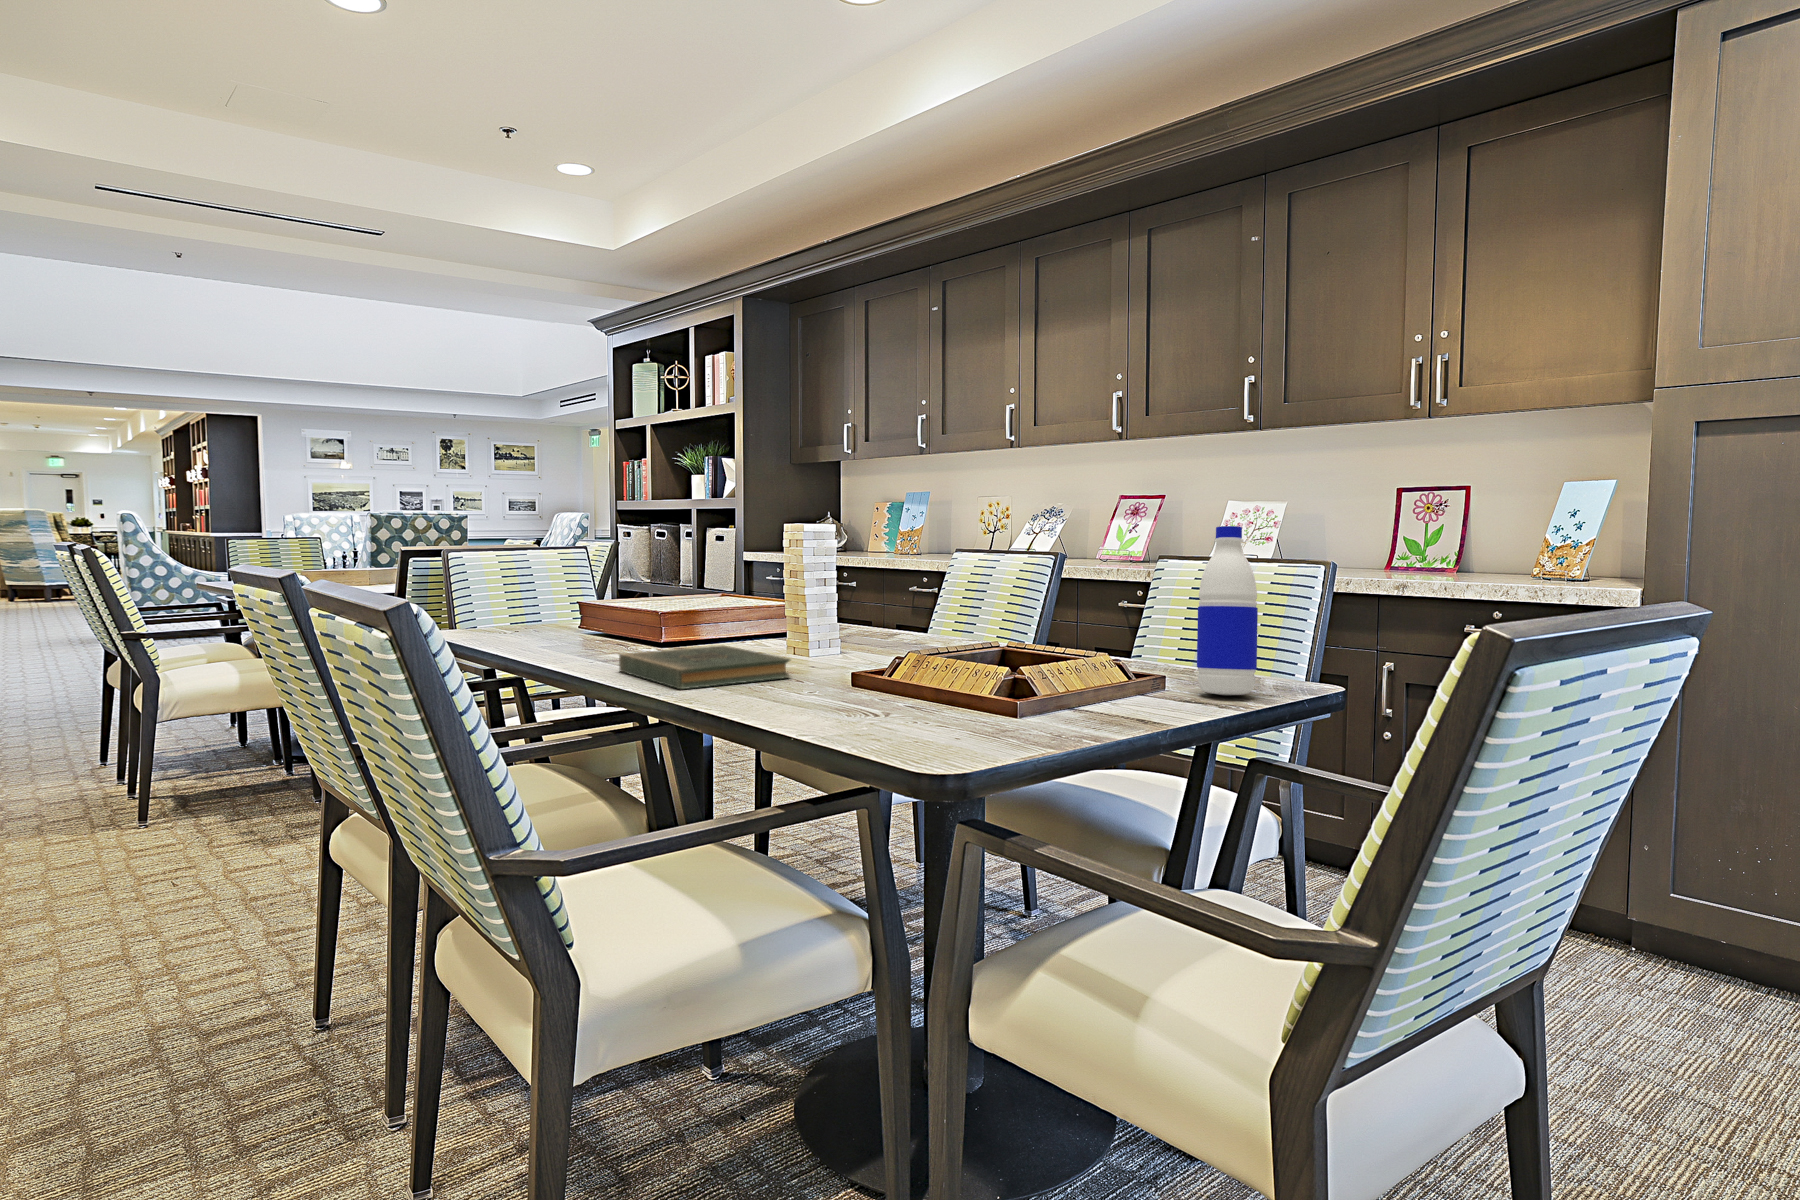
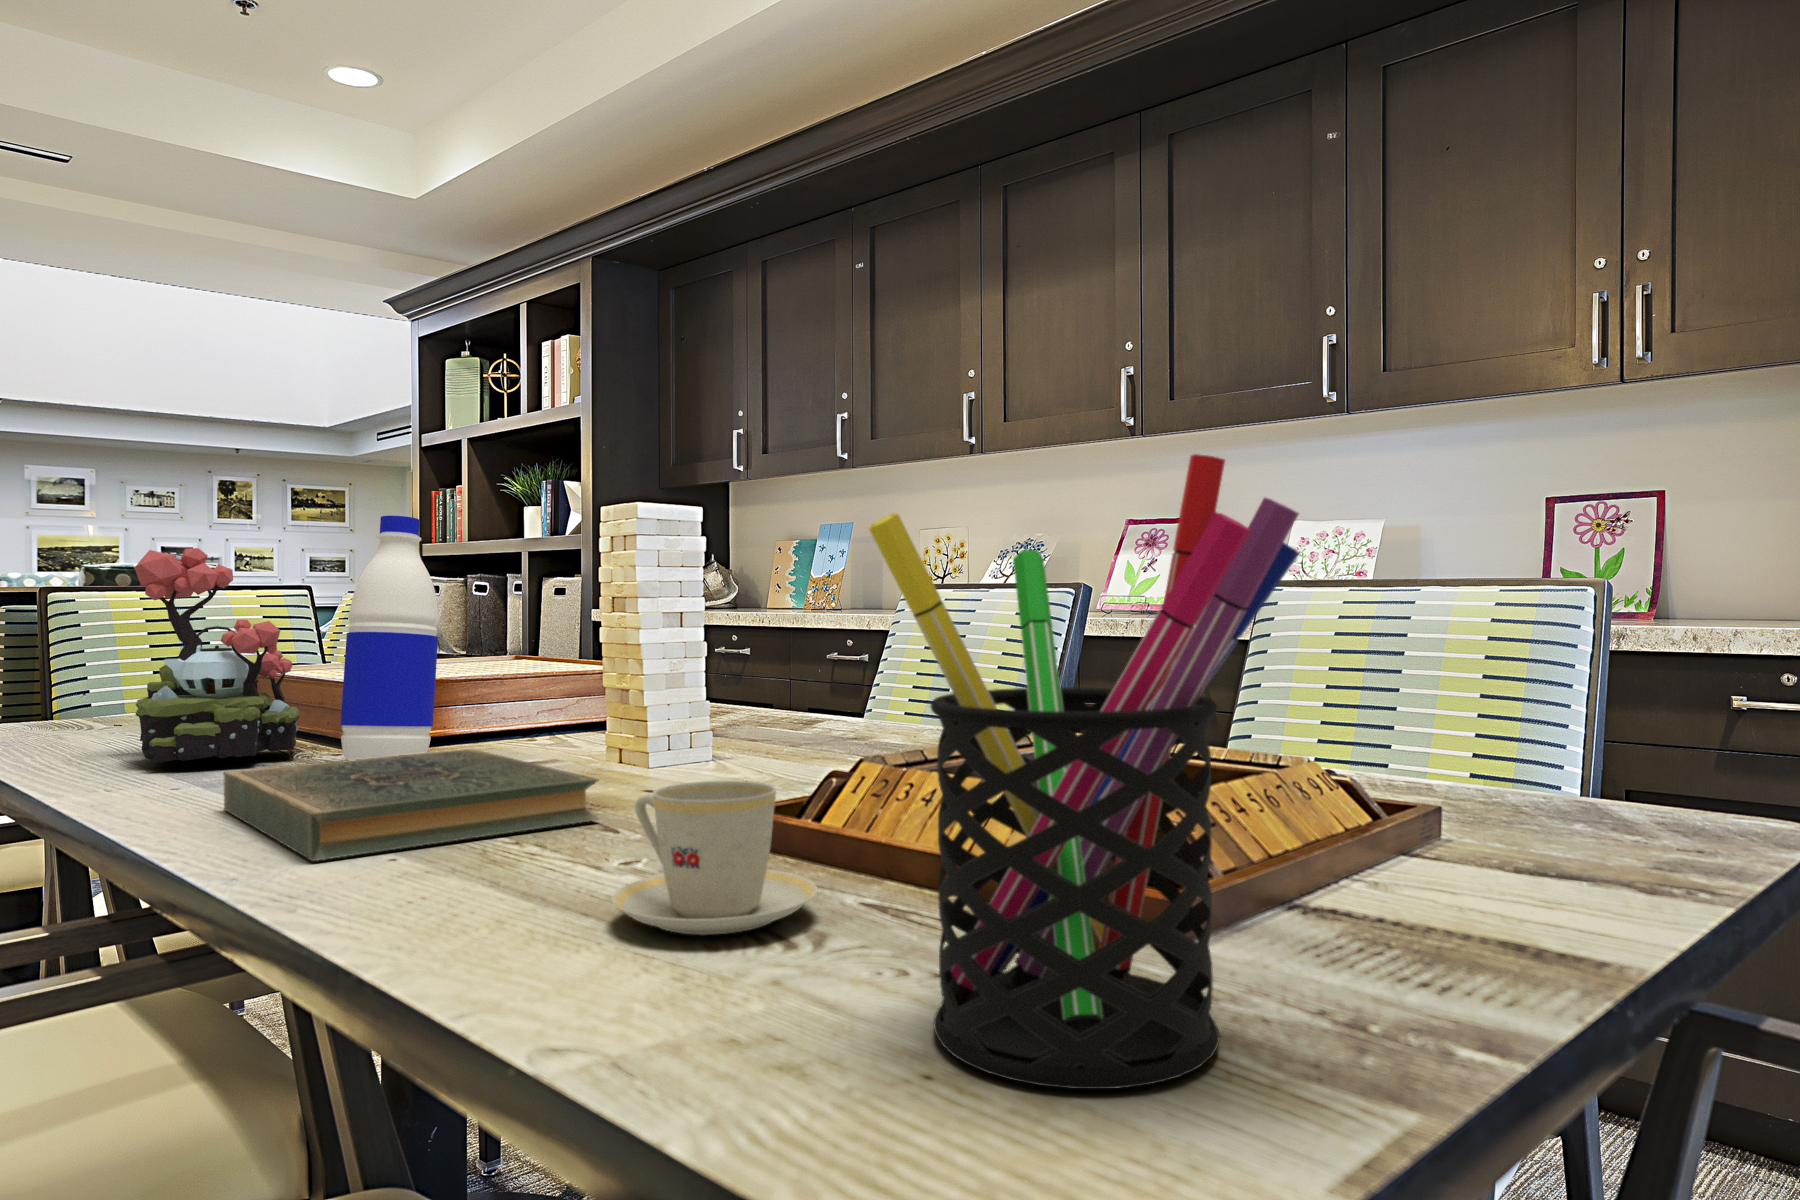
water bottle: present [1197,526,1258,695] -> present [341,516,438,760]
plant: none [542,540,627,651] -> present [134,548,299,763]
pen holder: none [899,549,1032,742] -> present [868,454,1299,1089]
teacup: none [809,657,887,711] -> present [611,780,817,935]

